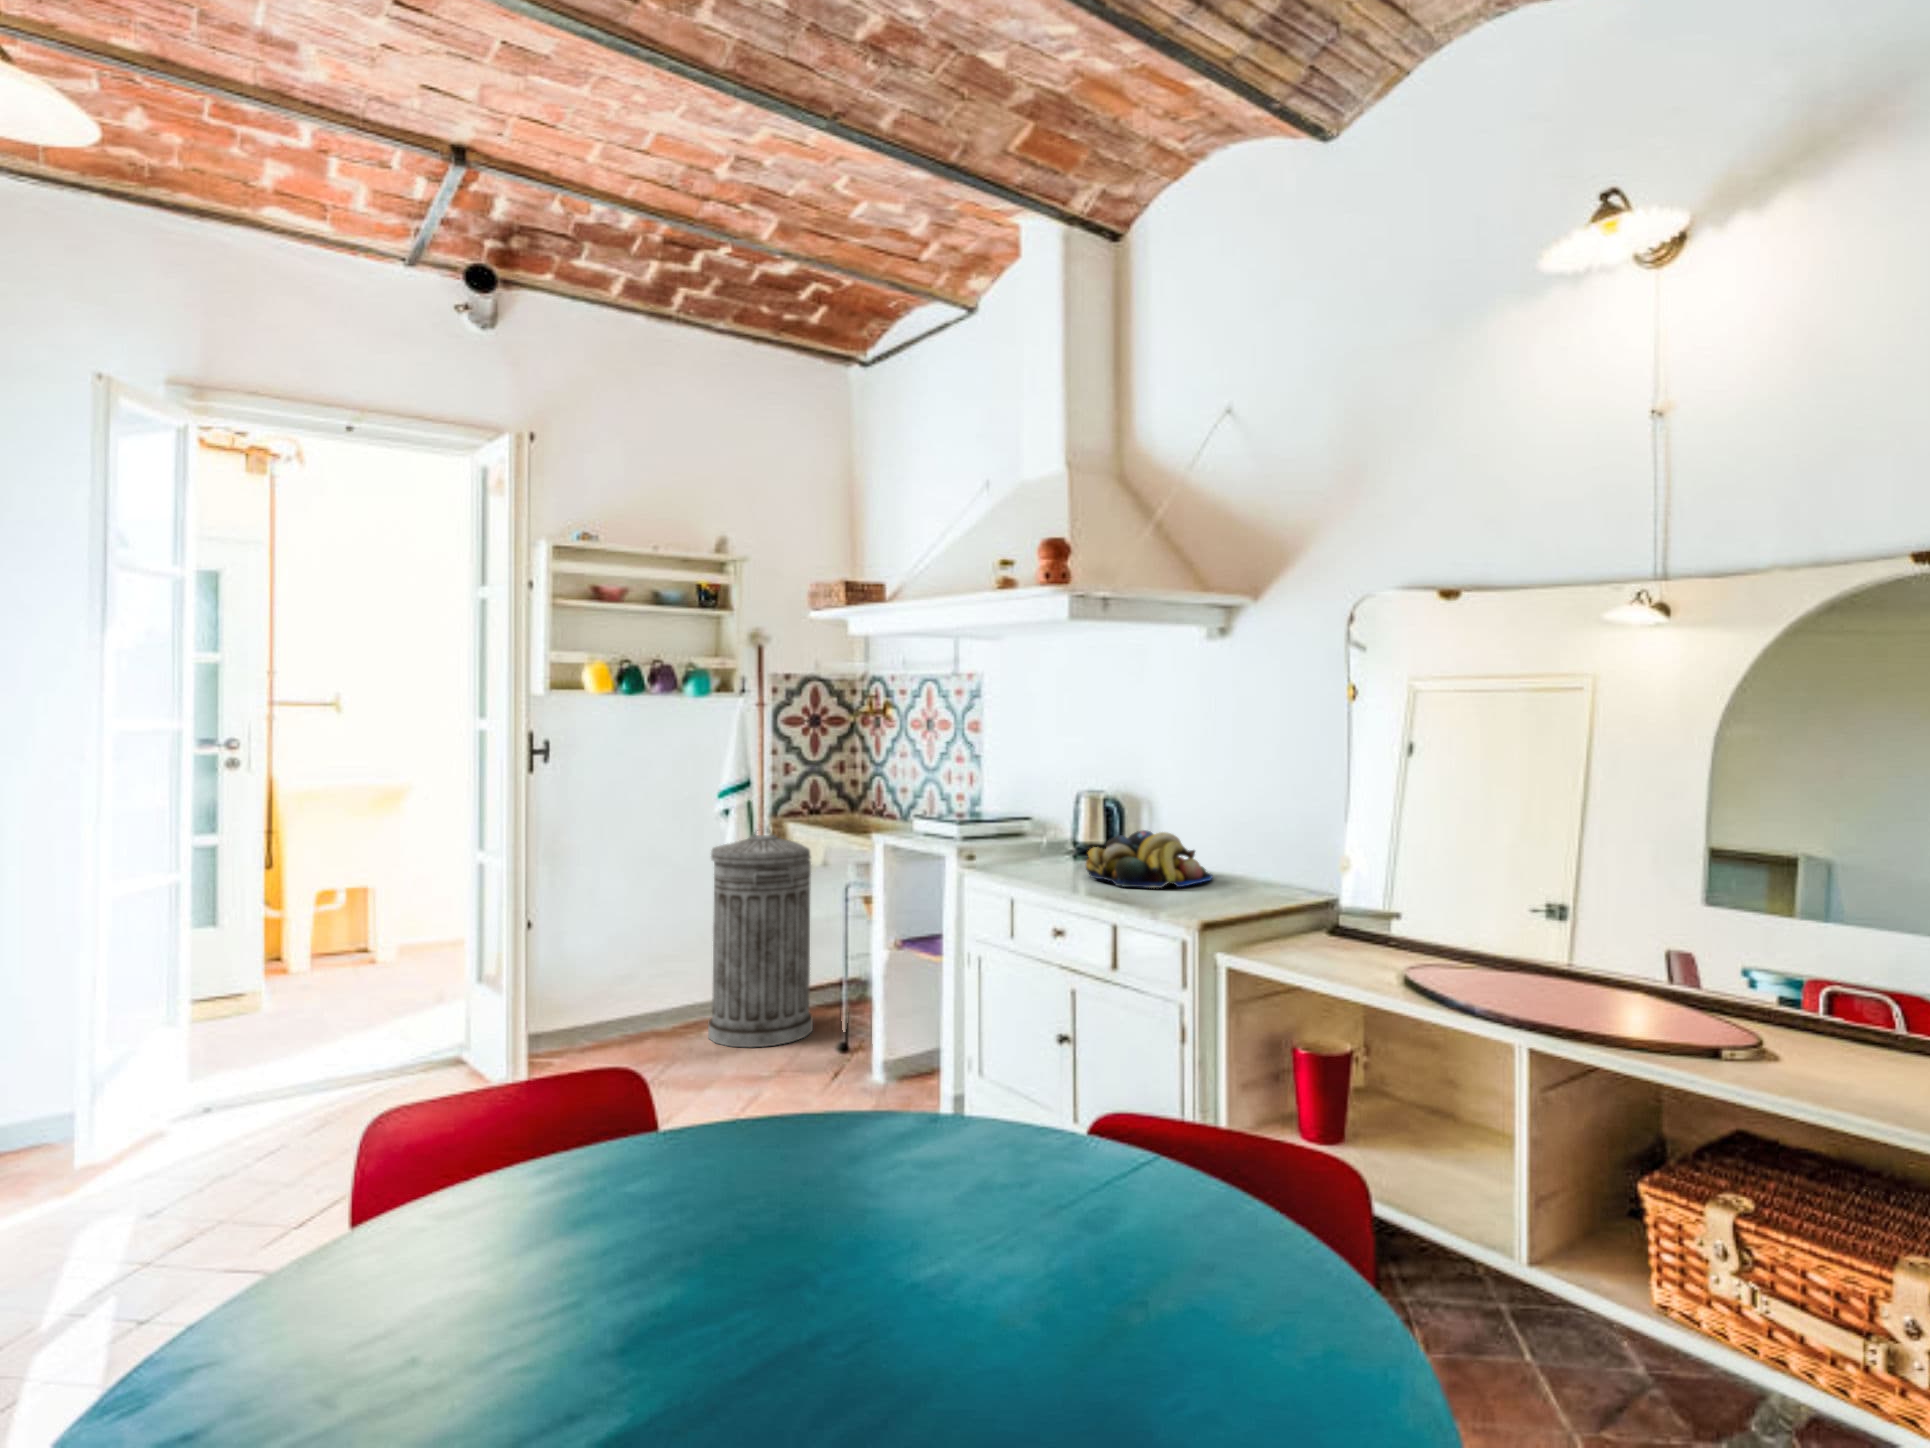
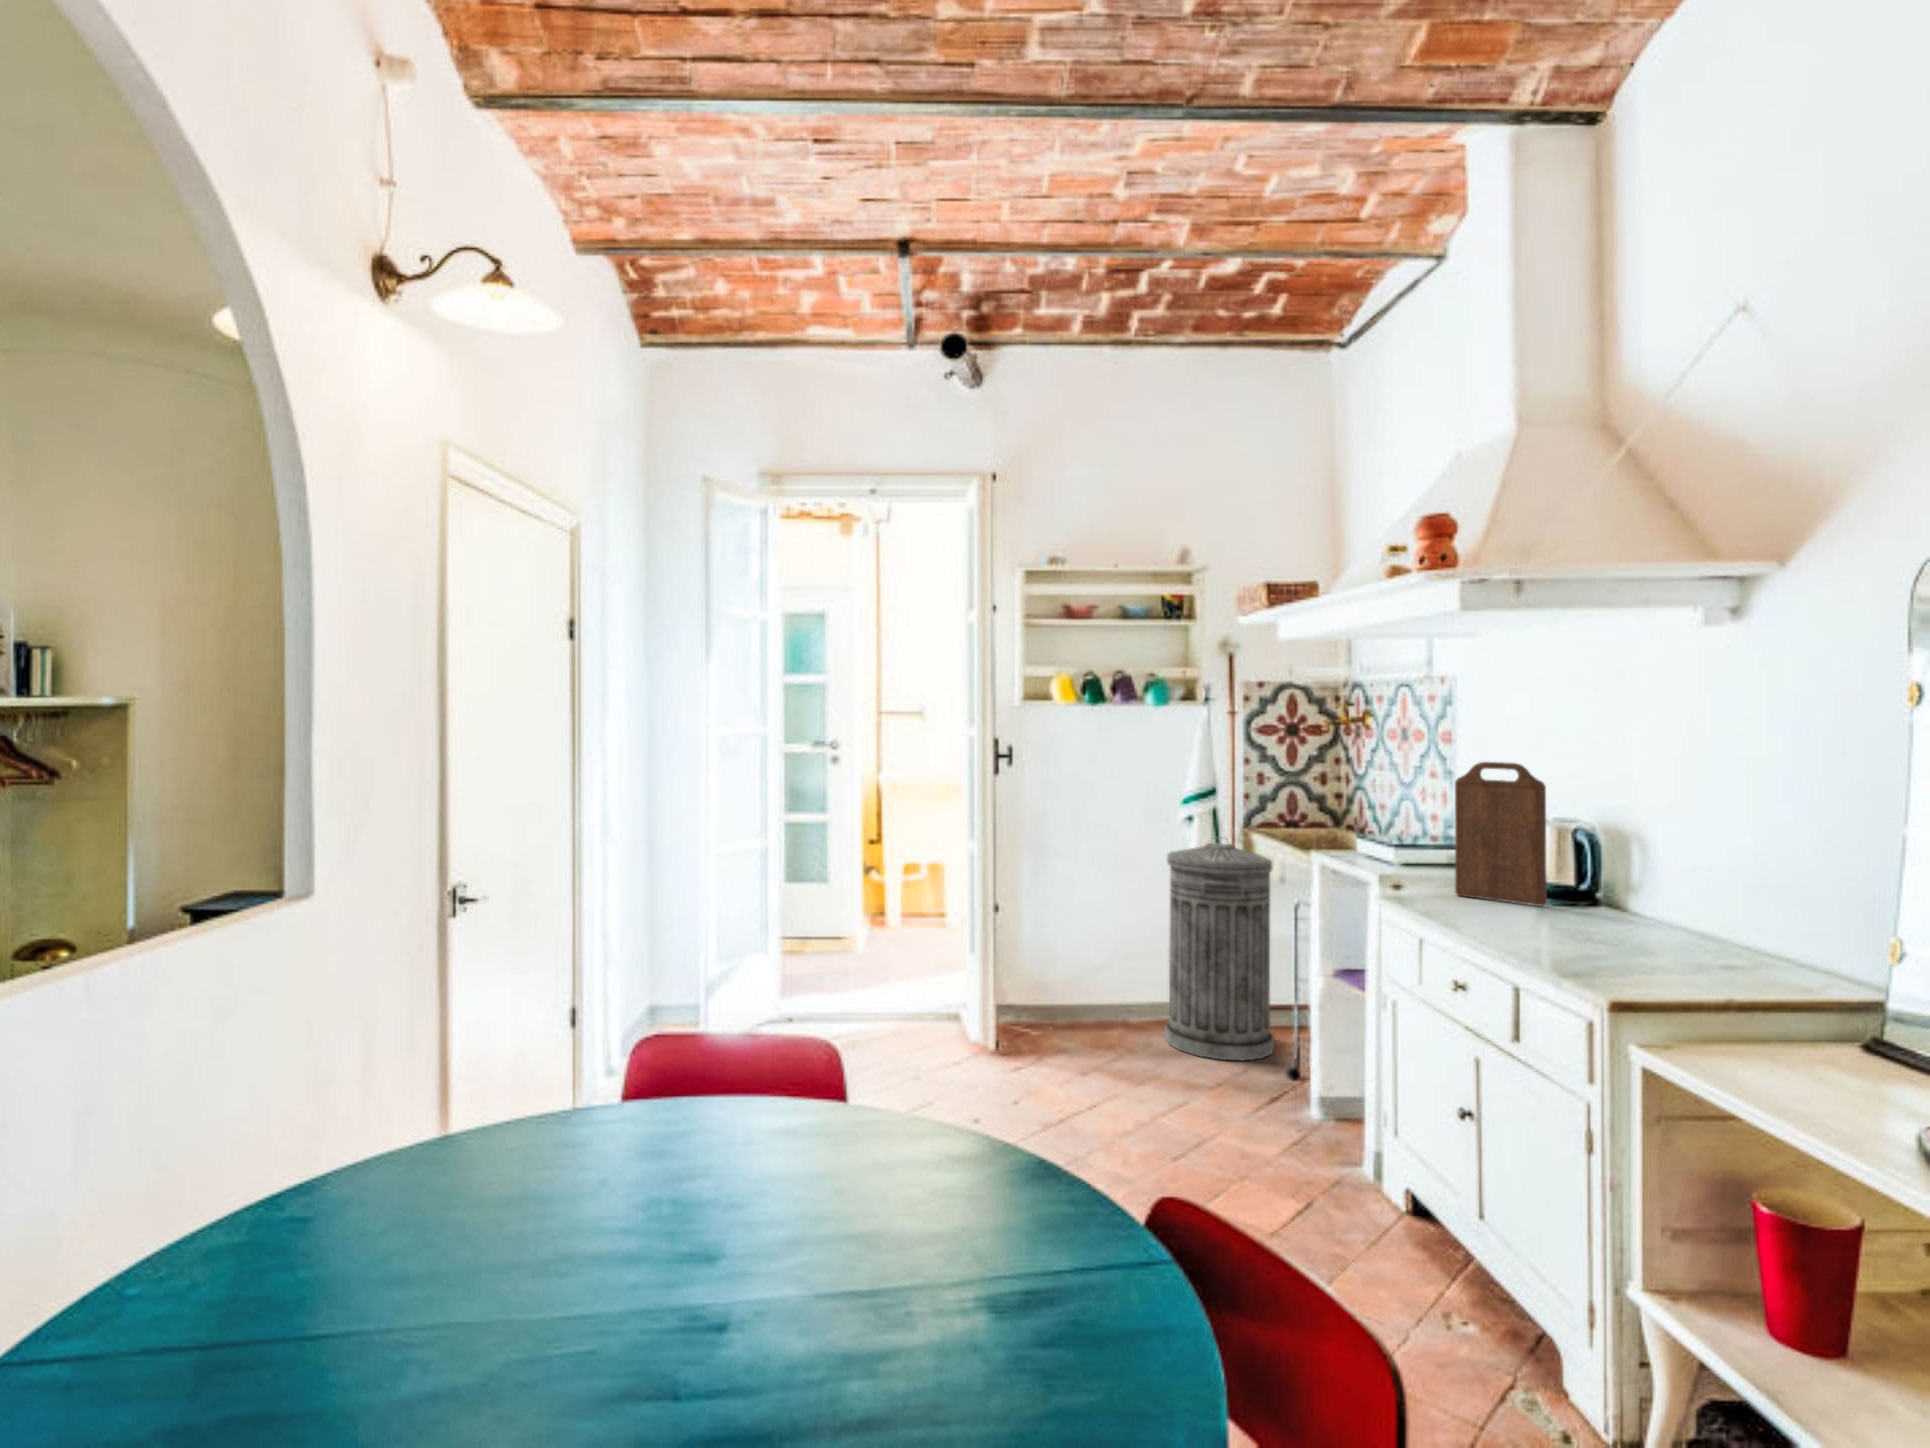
cutting board: none [1018,745,1084,858] -> present [1455,762,1547,906]
fruit bowl: present [1086,830,1212,888] -> none [1515,878,1719,959]

